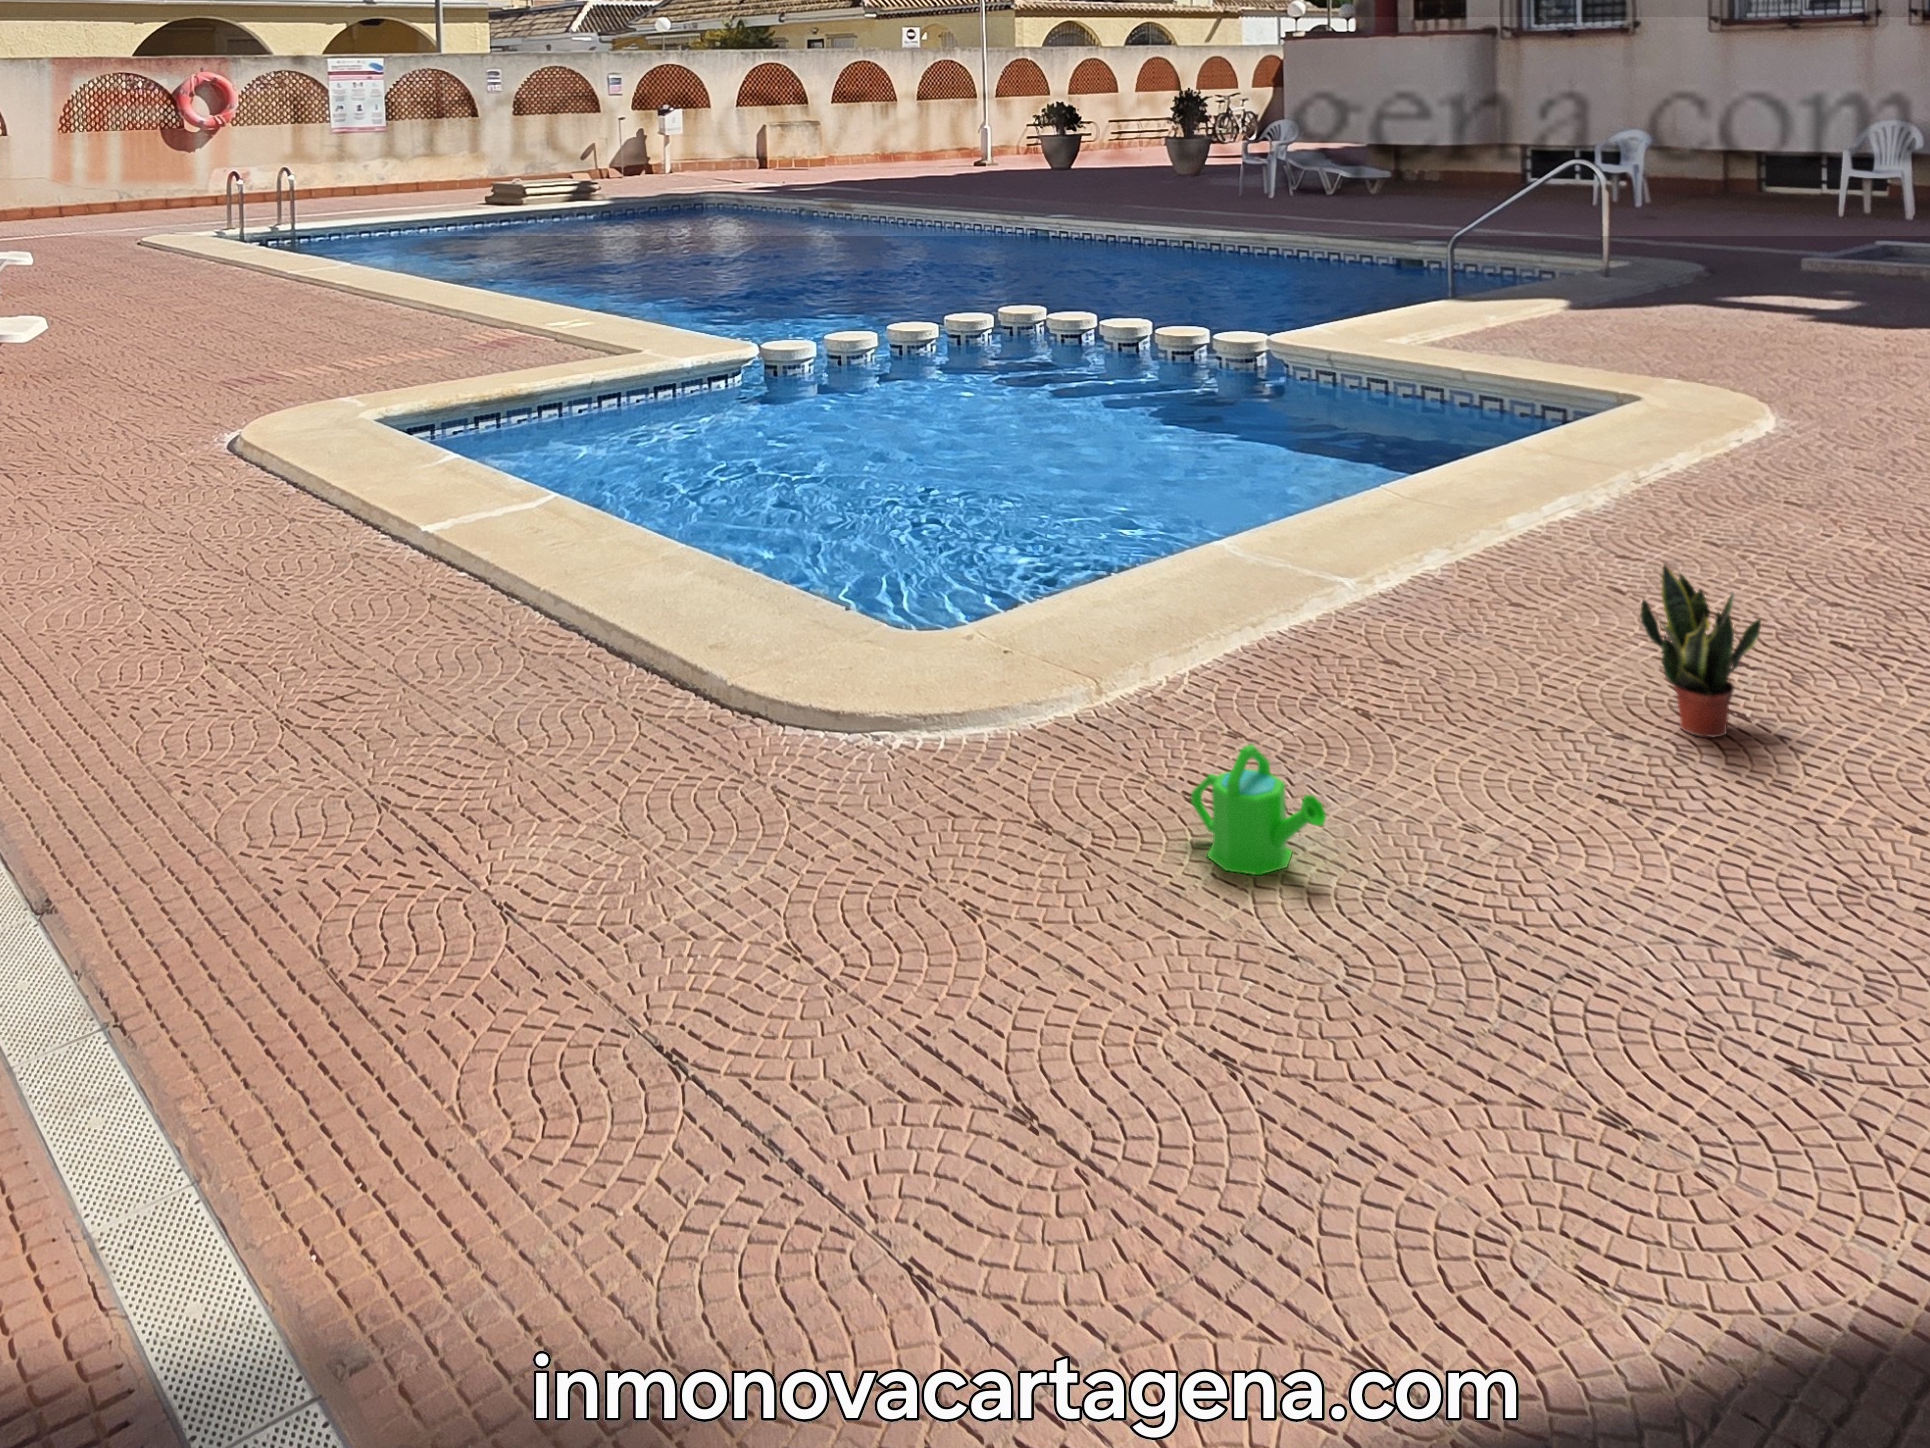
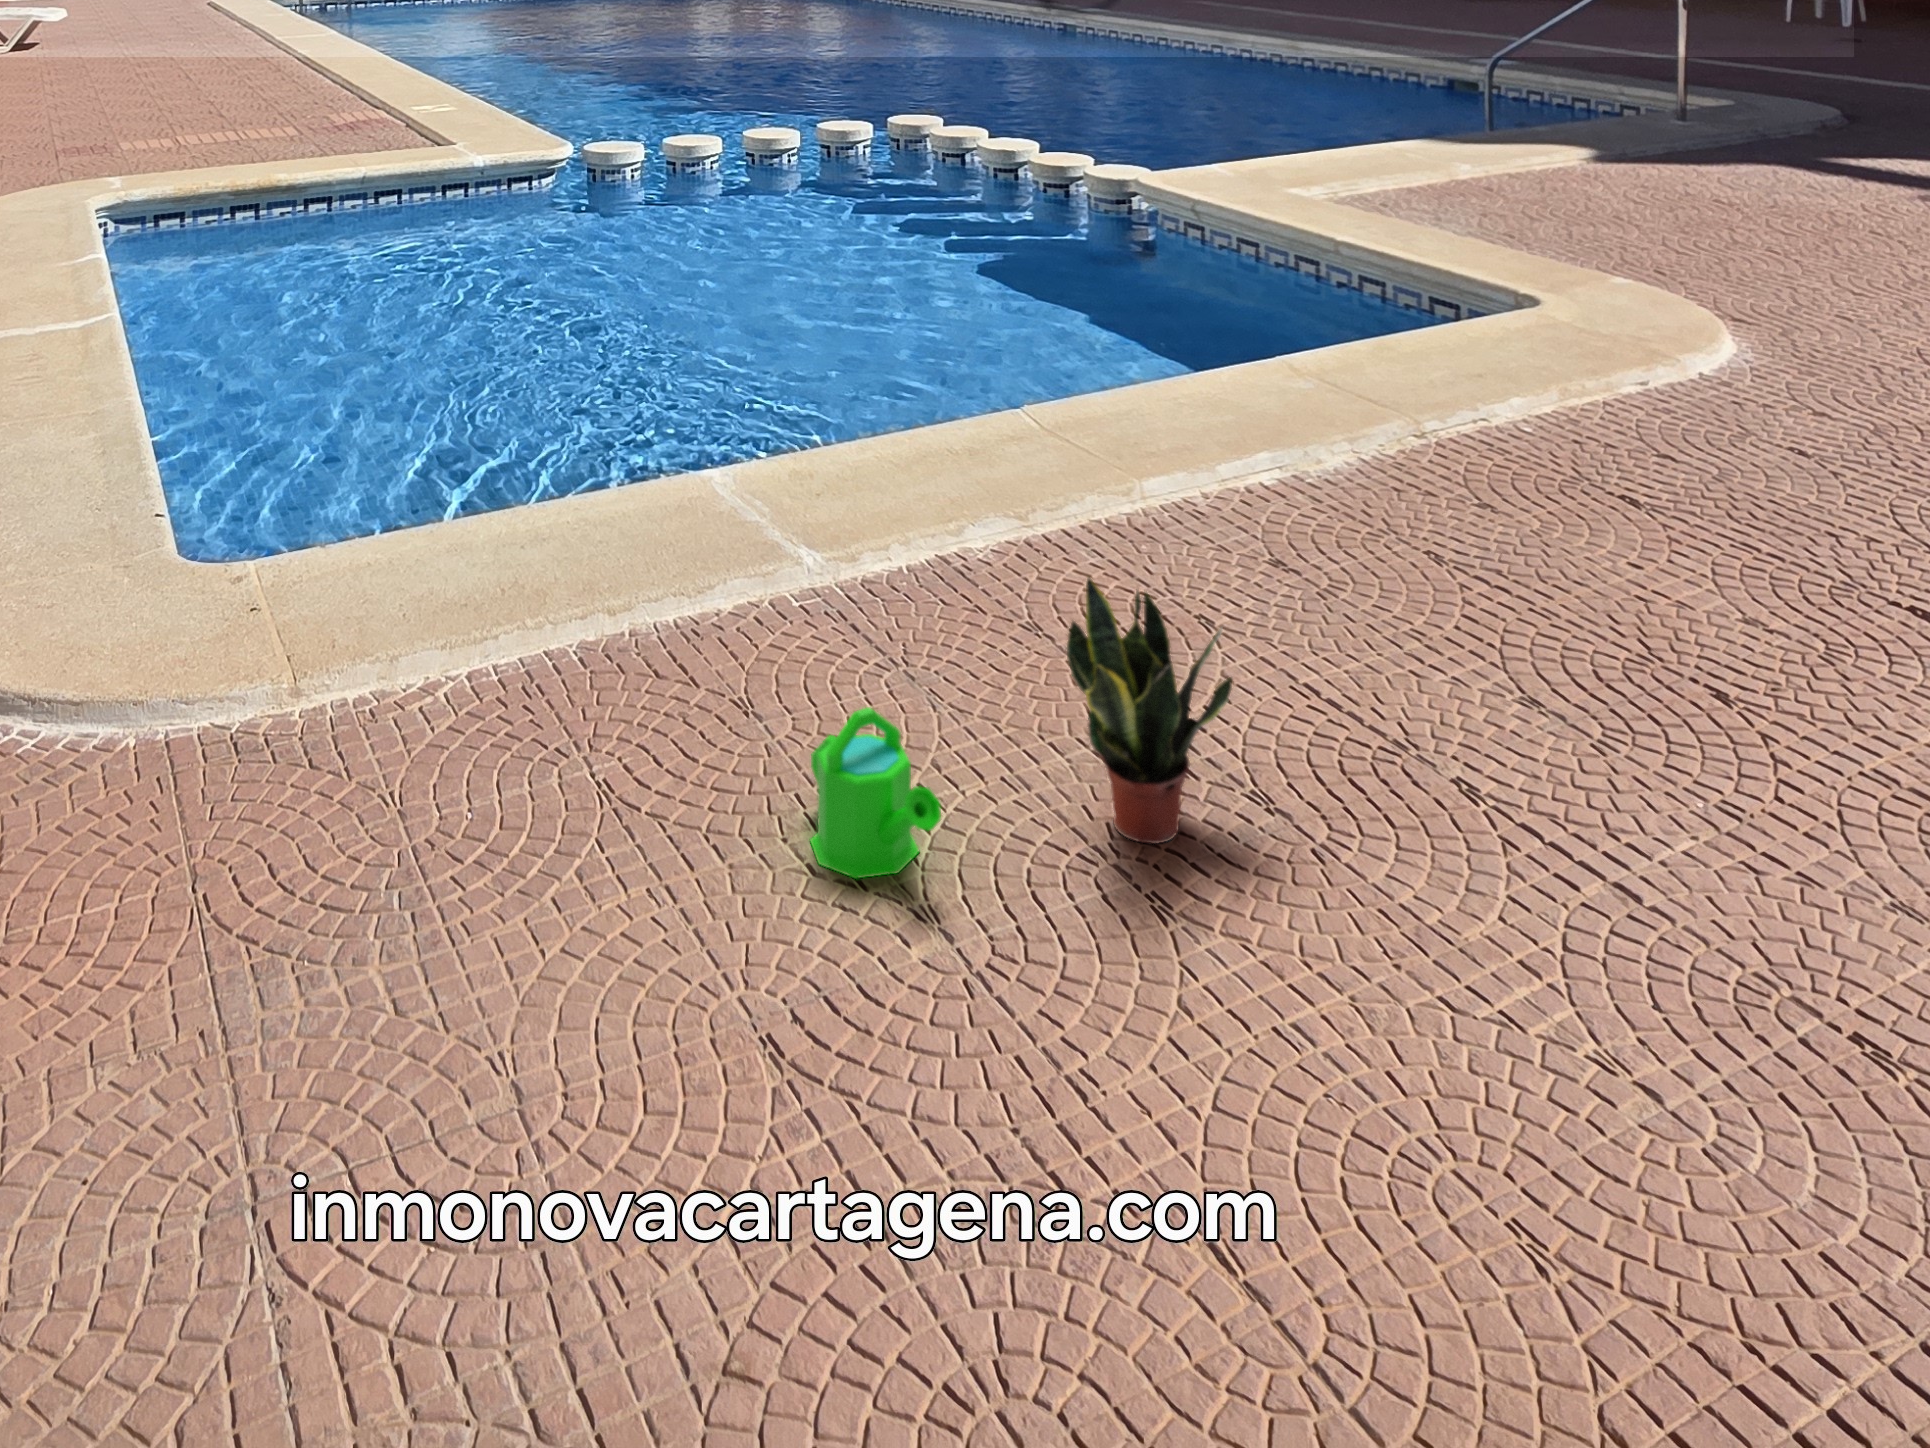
watering can: present [1191,745,1326,875] -> present [810,707,941,878]

